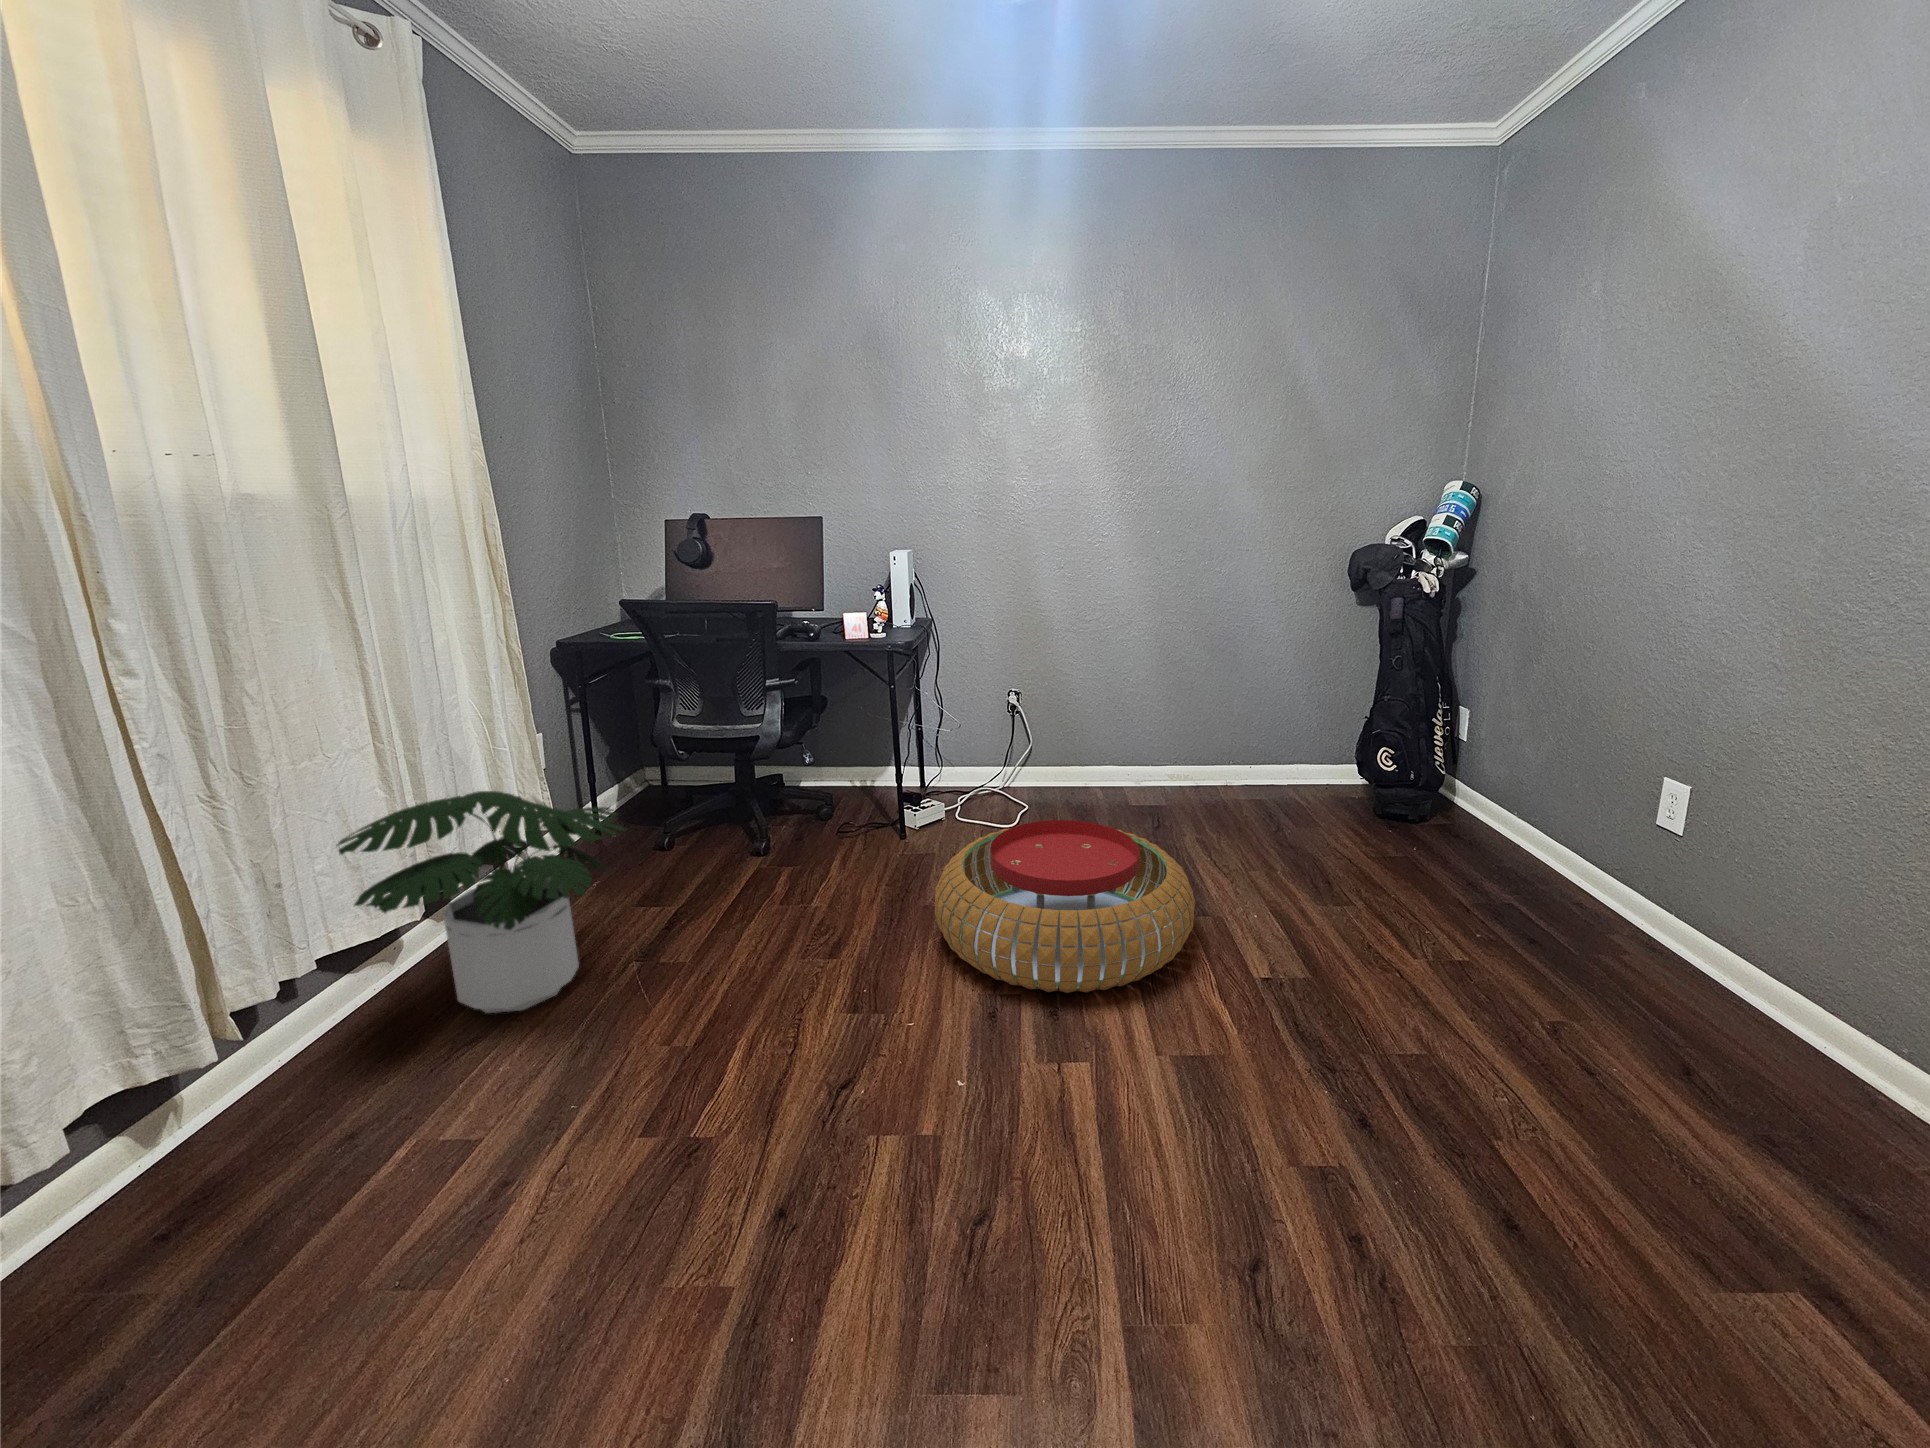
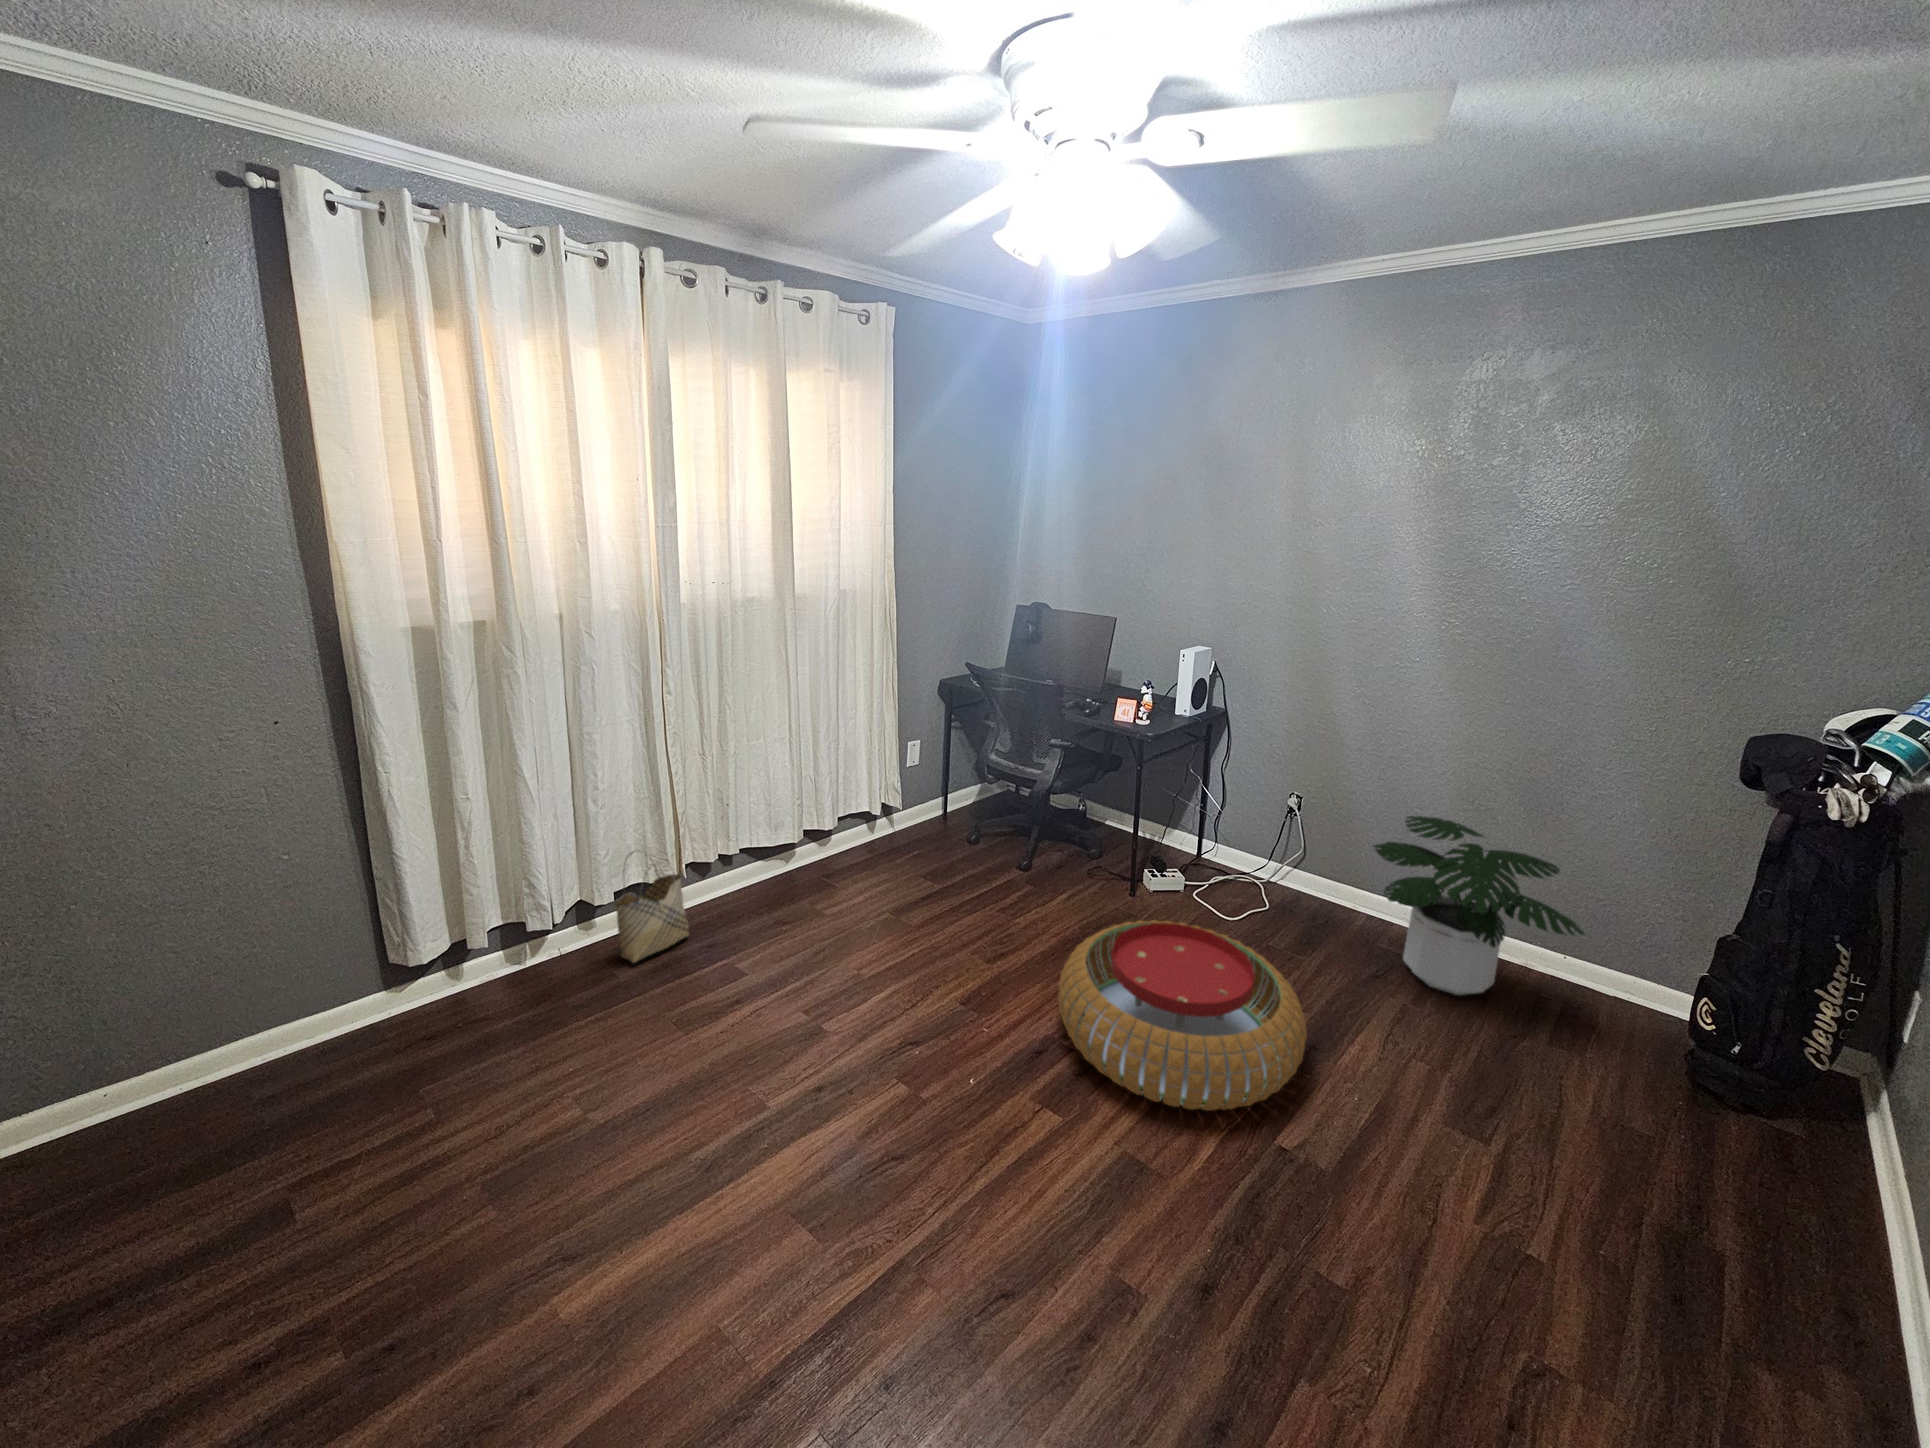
potted plant: present [338,791,626,1013] -> present [1373,816,1585,995]
woven basket: none [138,992,306,1221] -> present [614,852,689,963]

